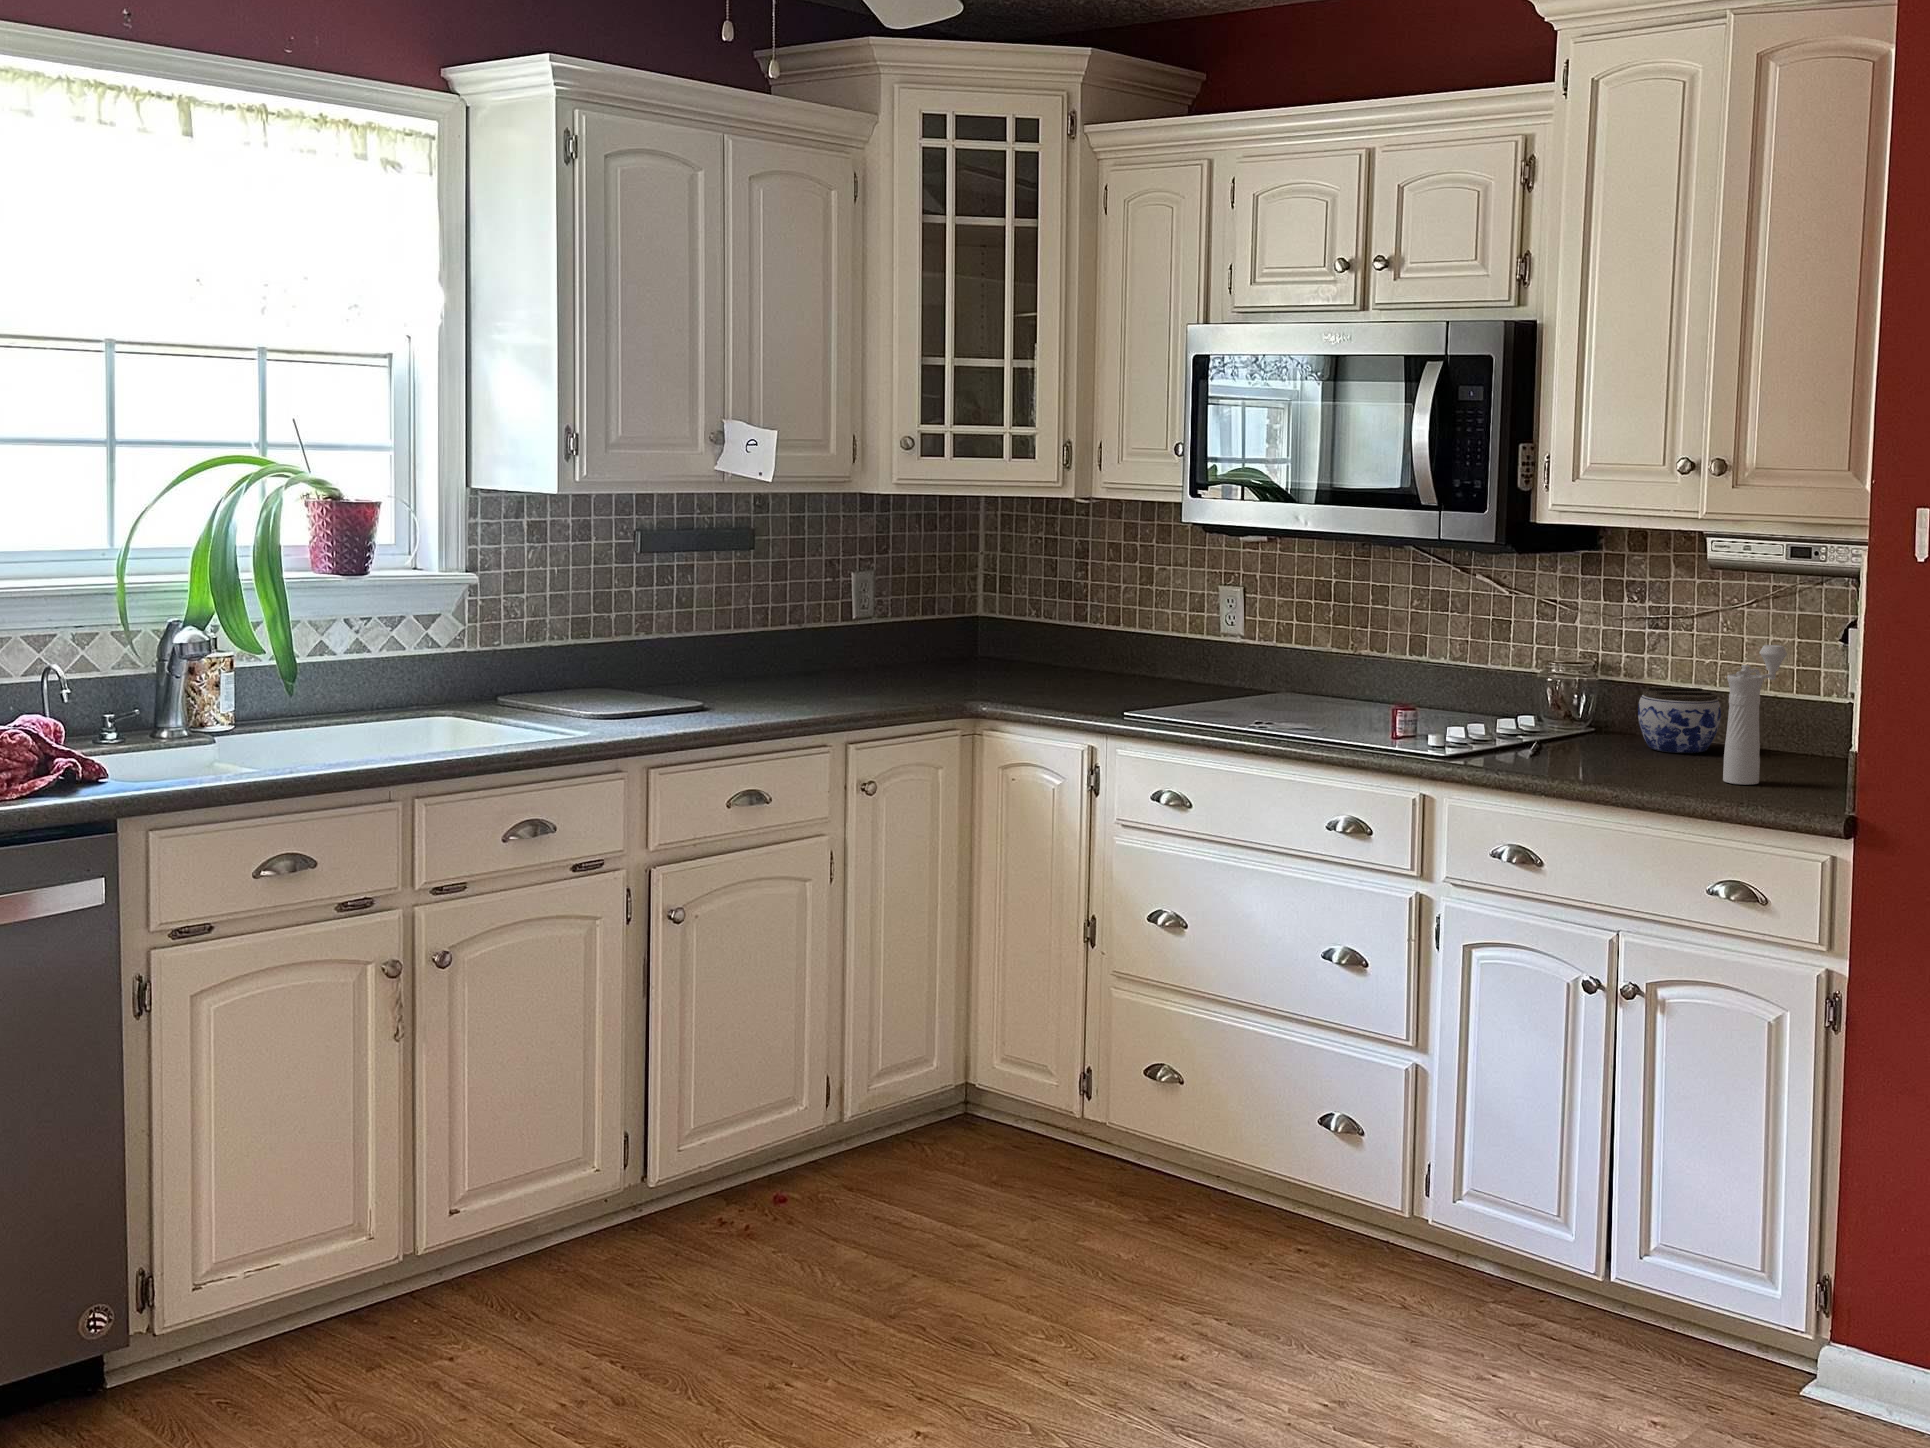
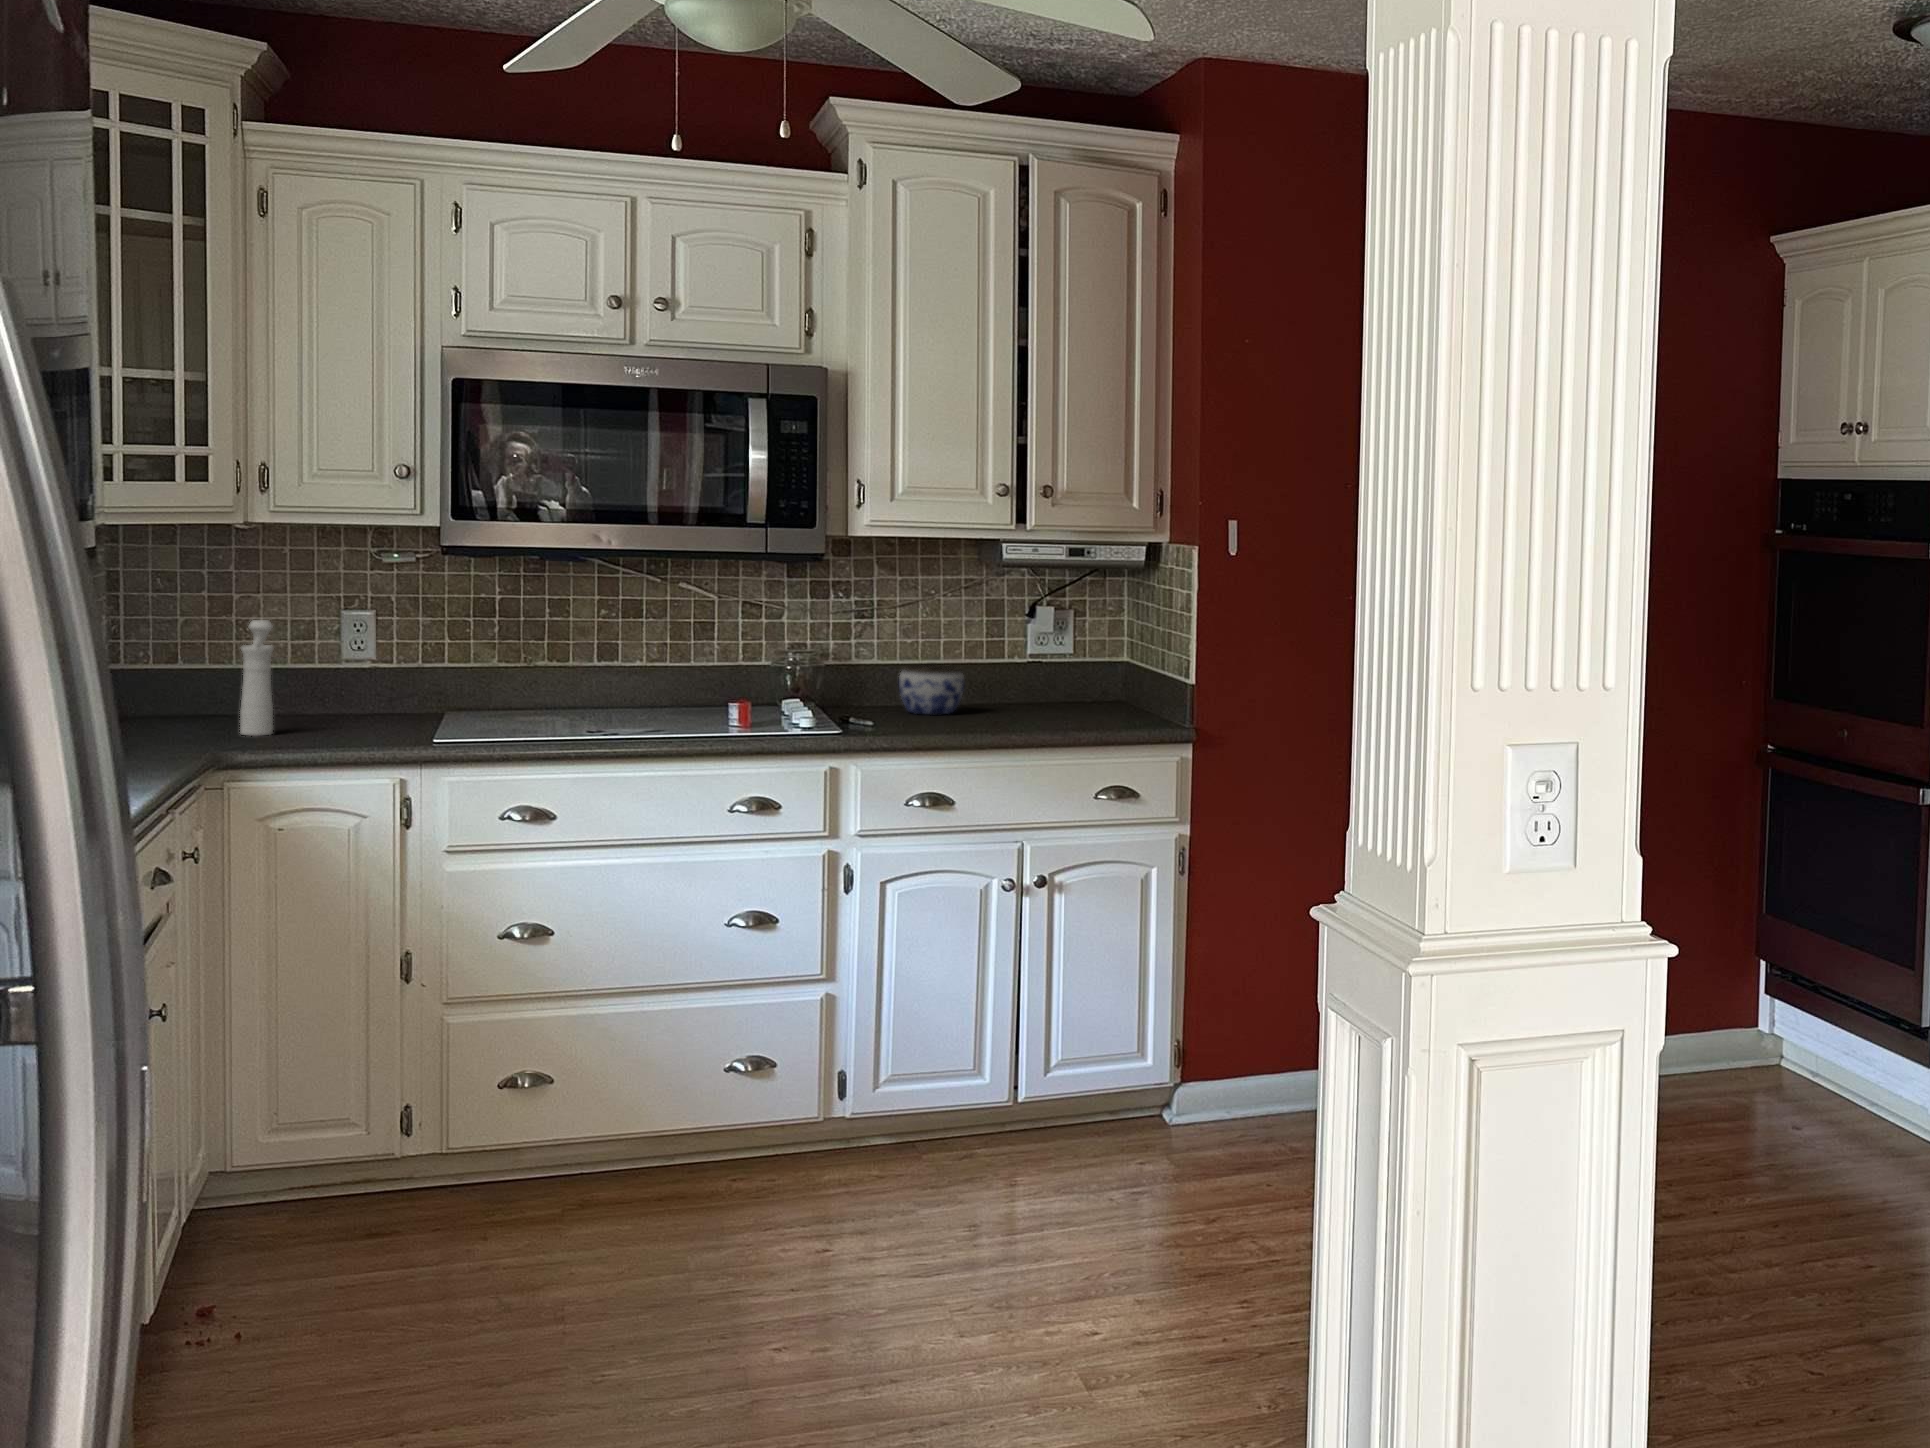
pepper mill: present [1723,645,1787,785] -> present [240,620,273,736]

